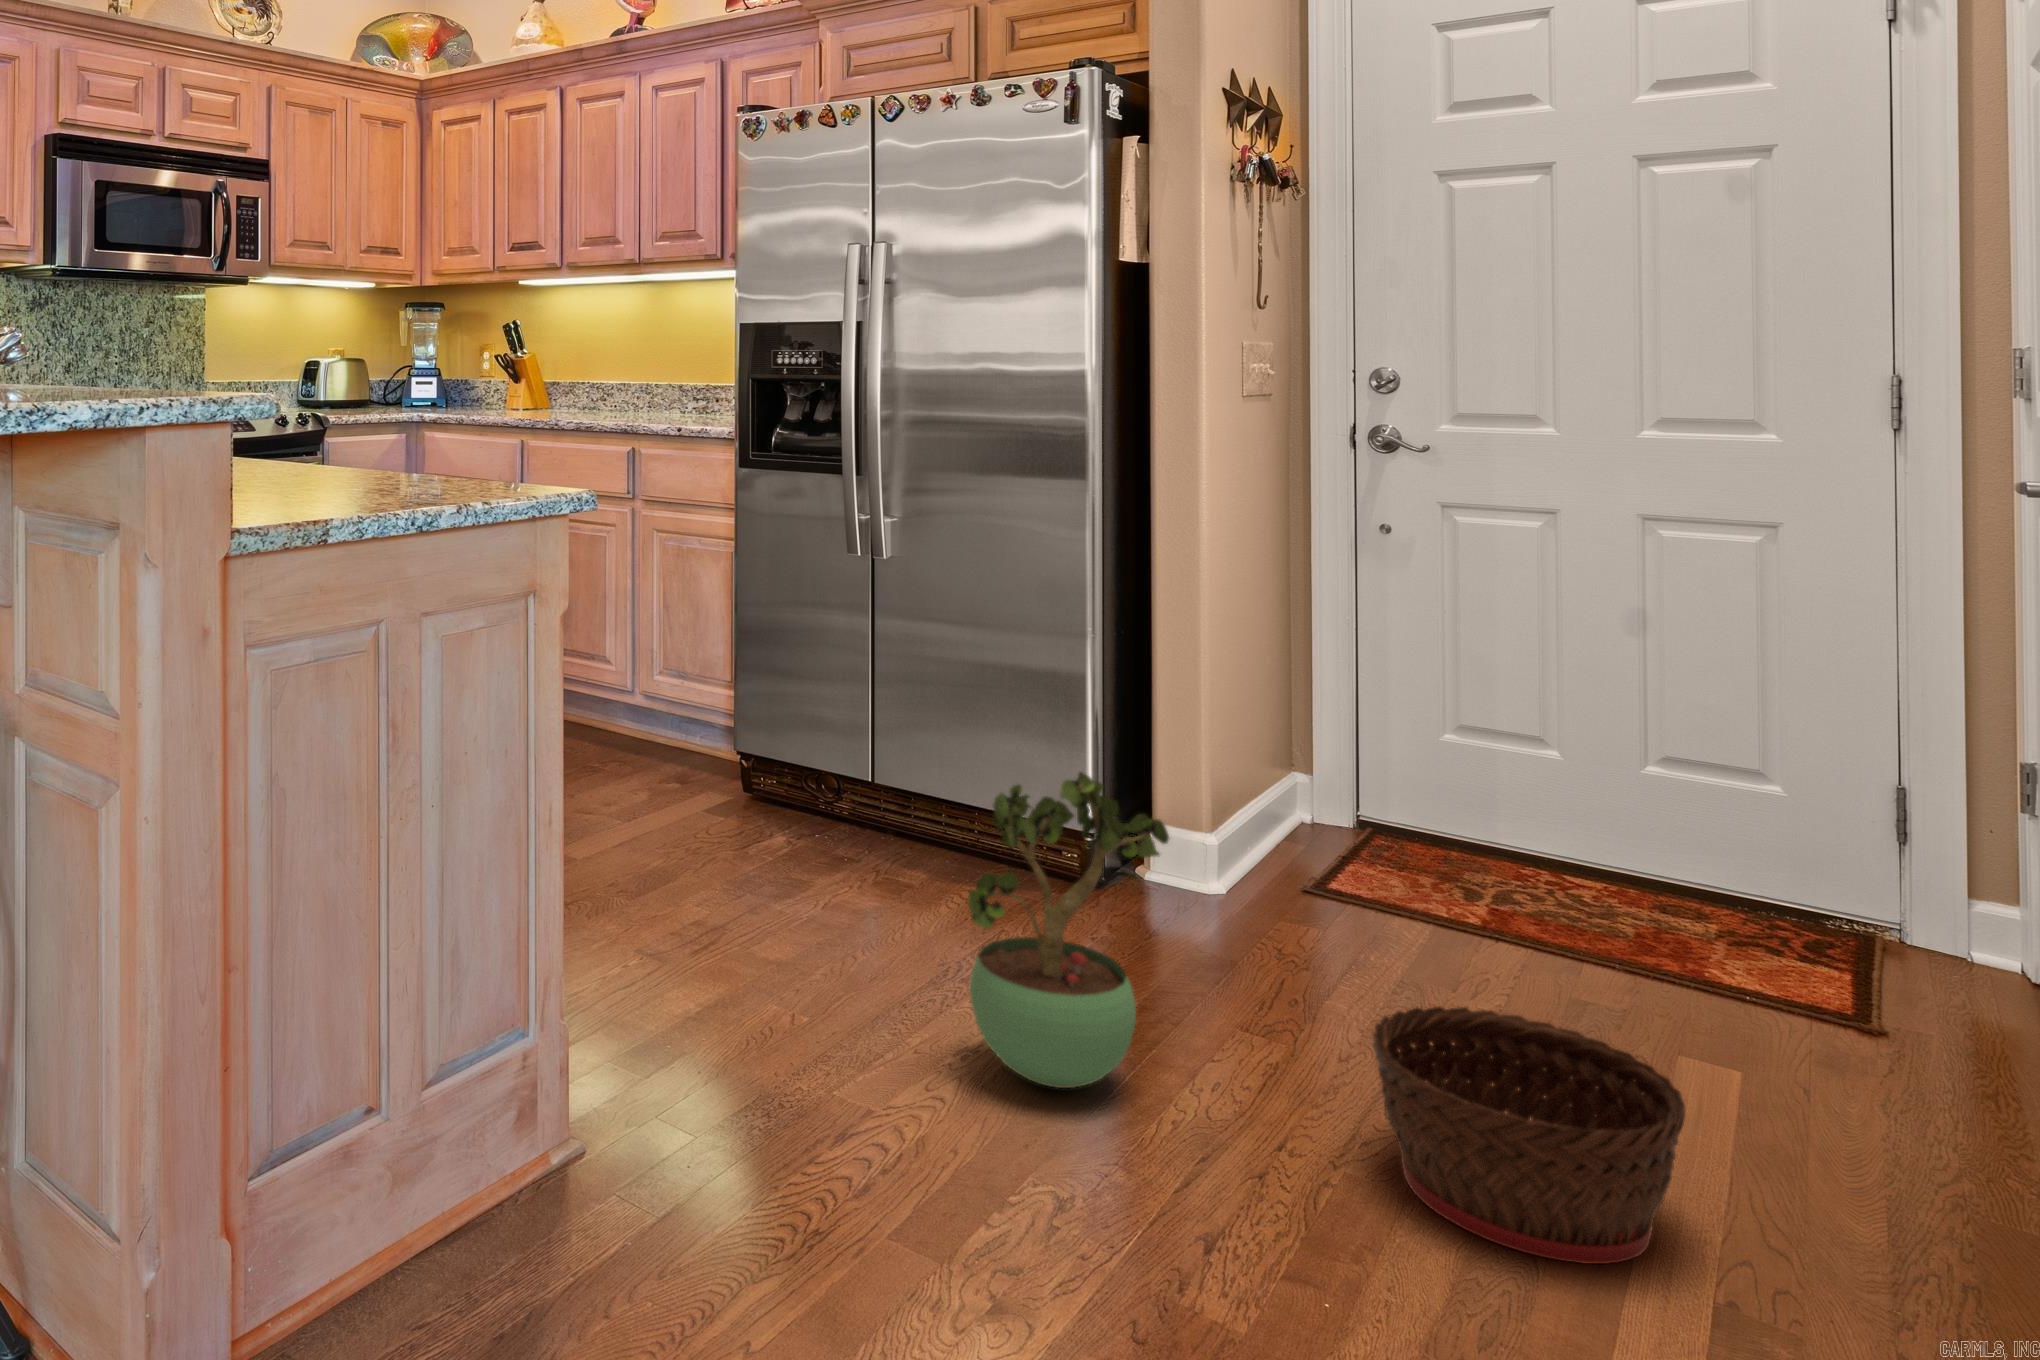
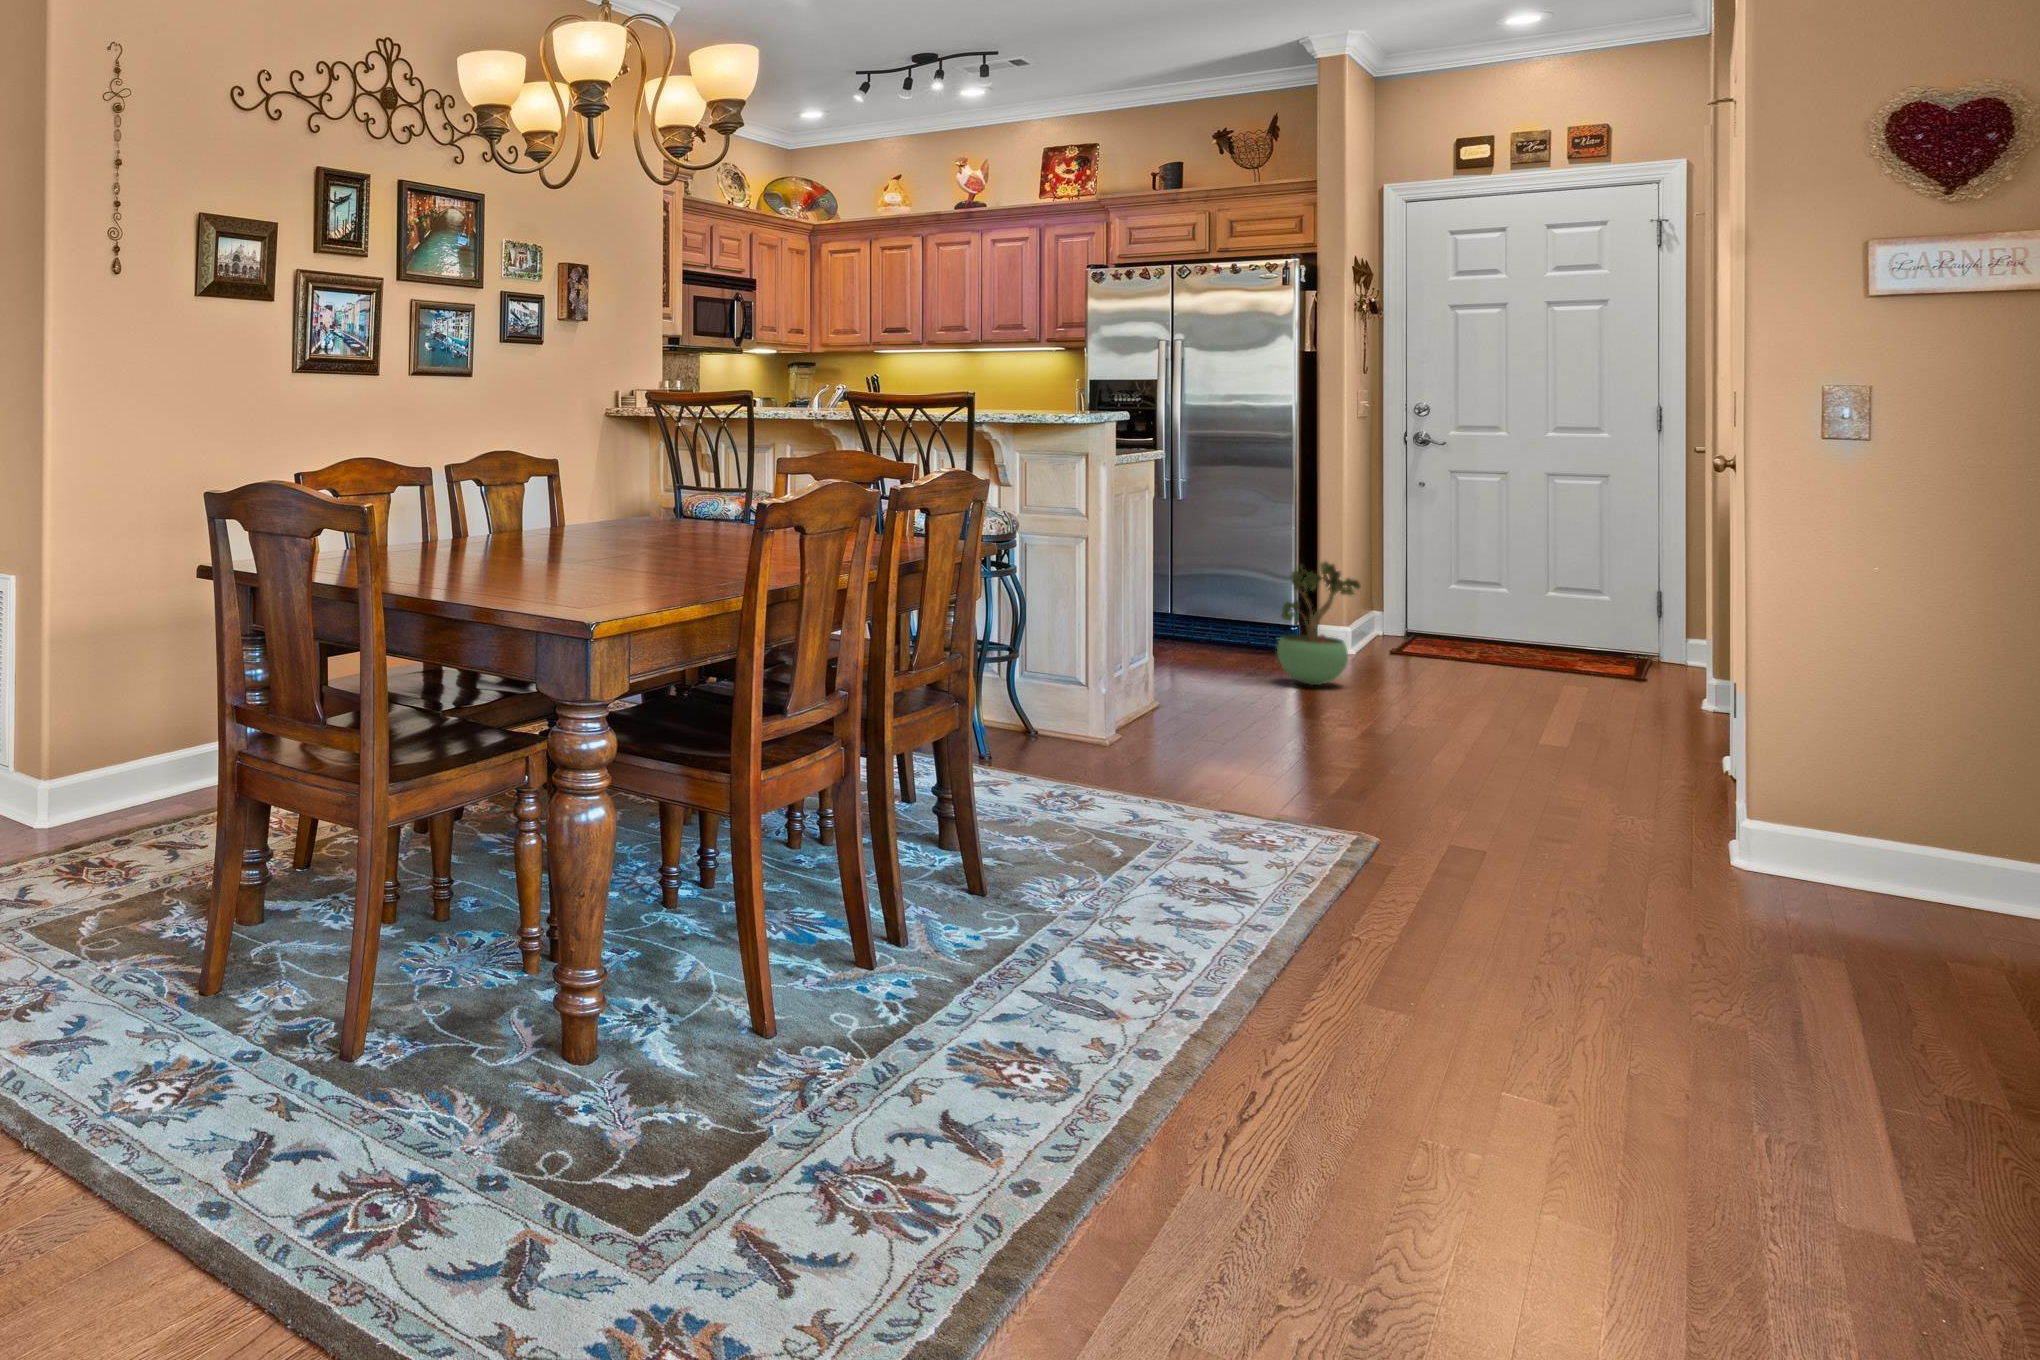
basket: present [1372,1006,1686,1264] -> none [1444,643,1556,708]

